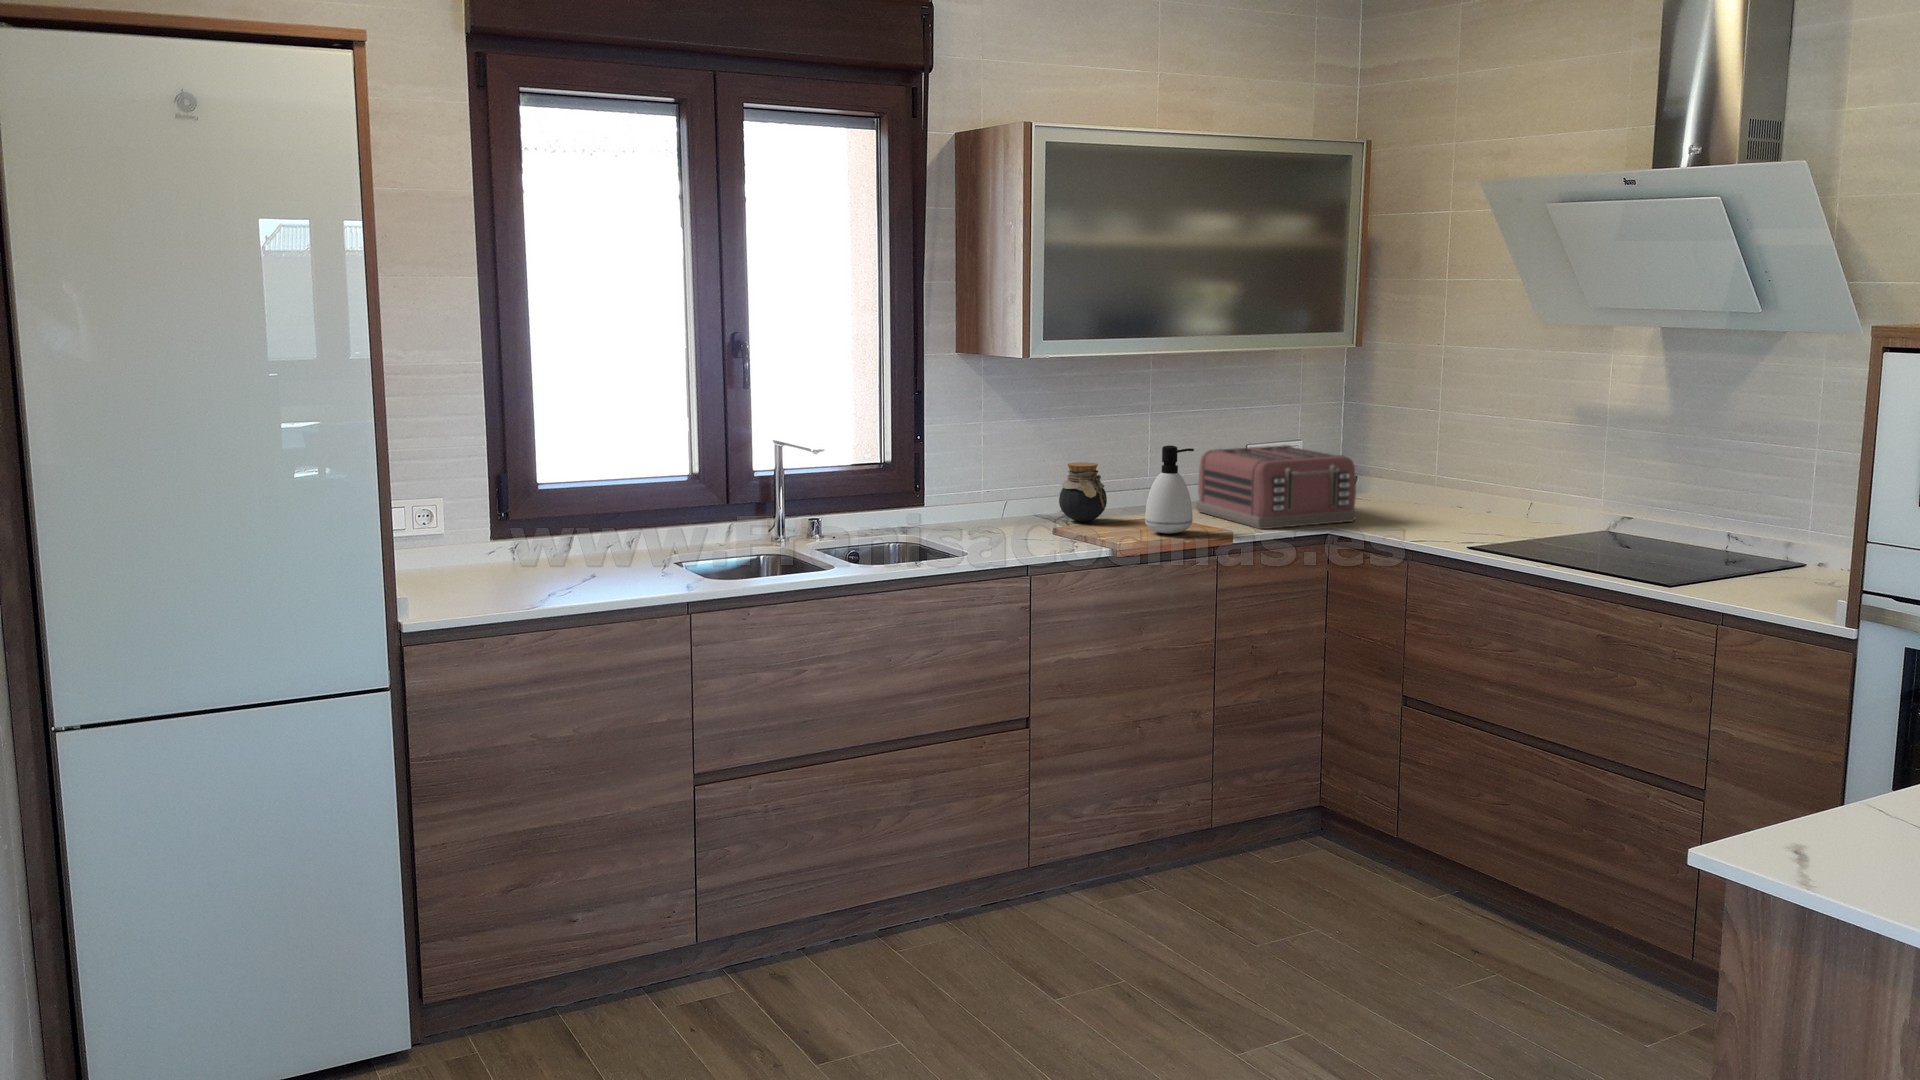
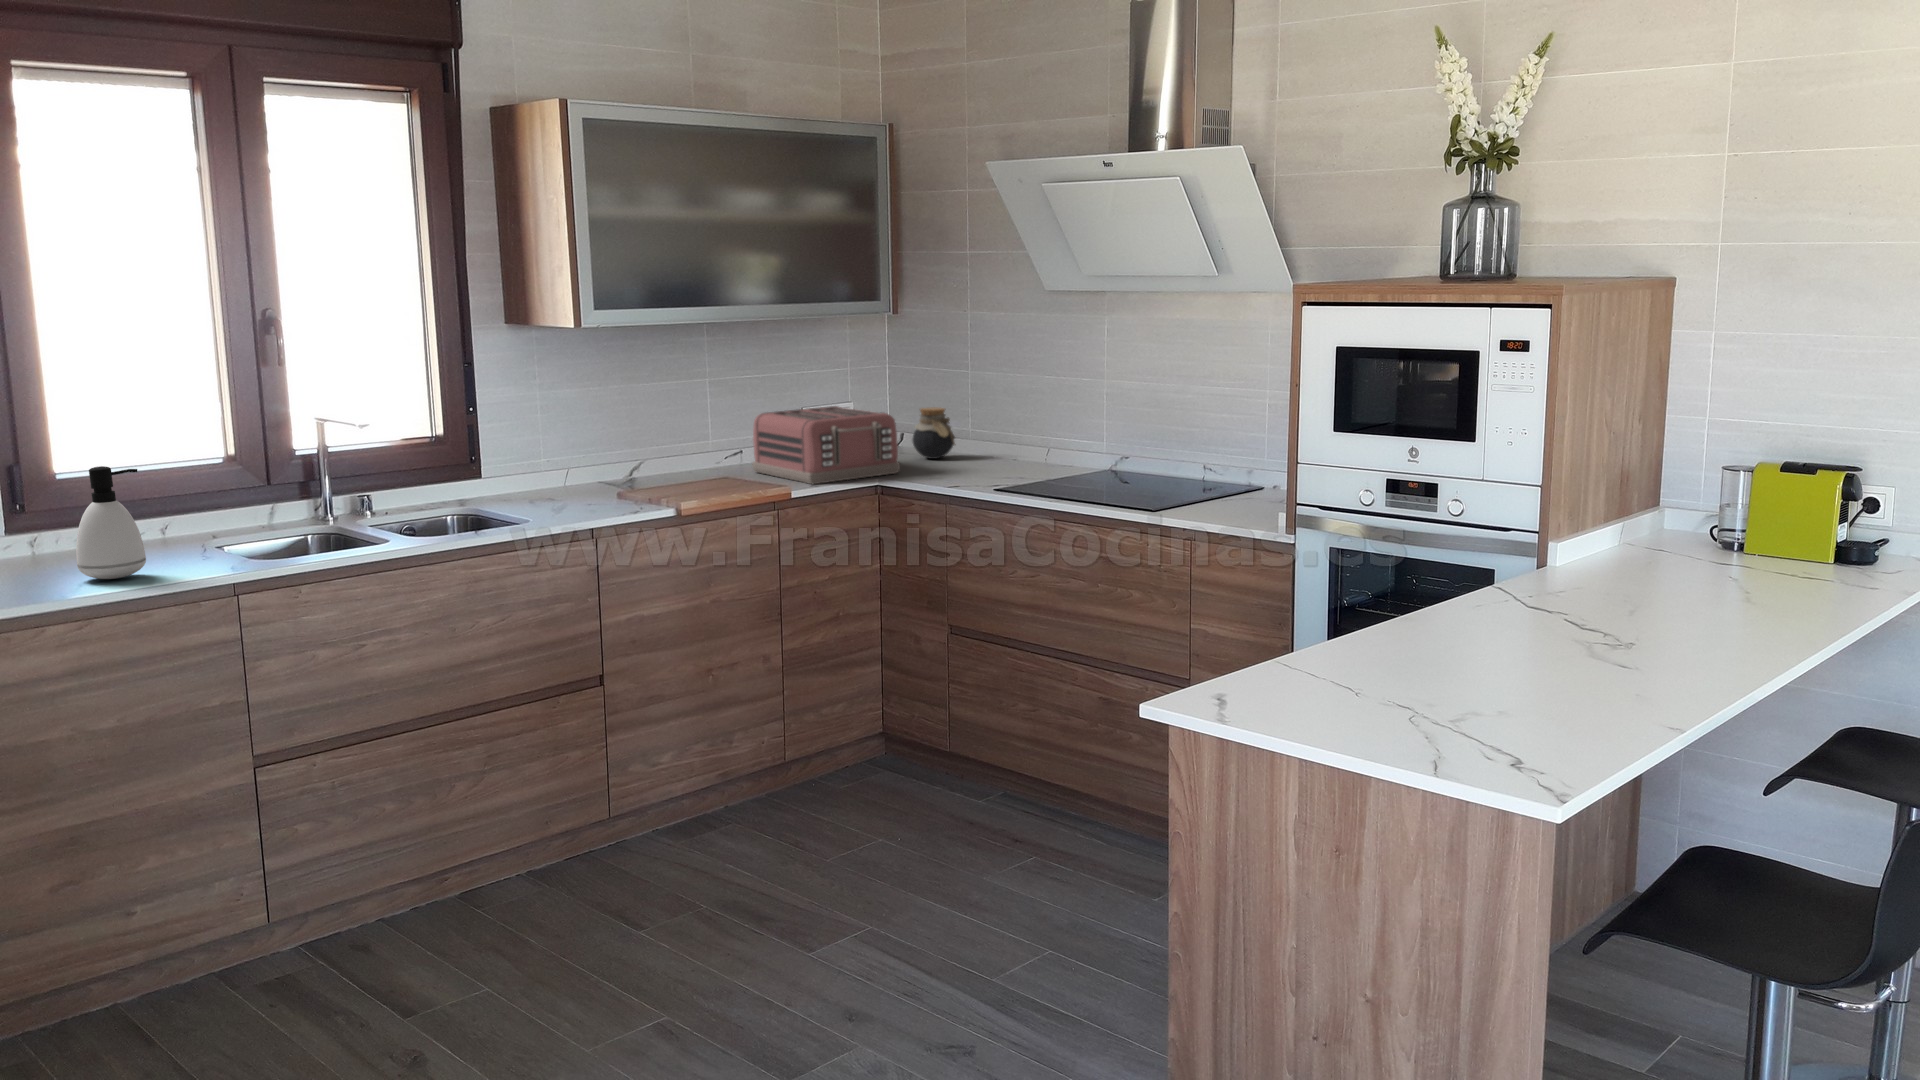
soap dispenser: present [1145,445,1194,534] -> present [76,466,146,579]
jar: present [1059,462,1107,522] -> present [913,407,955,459]

